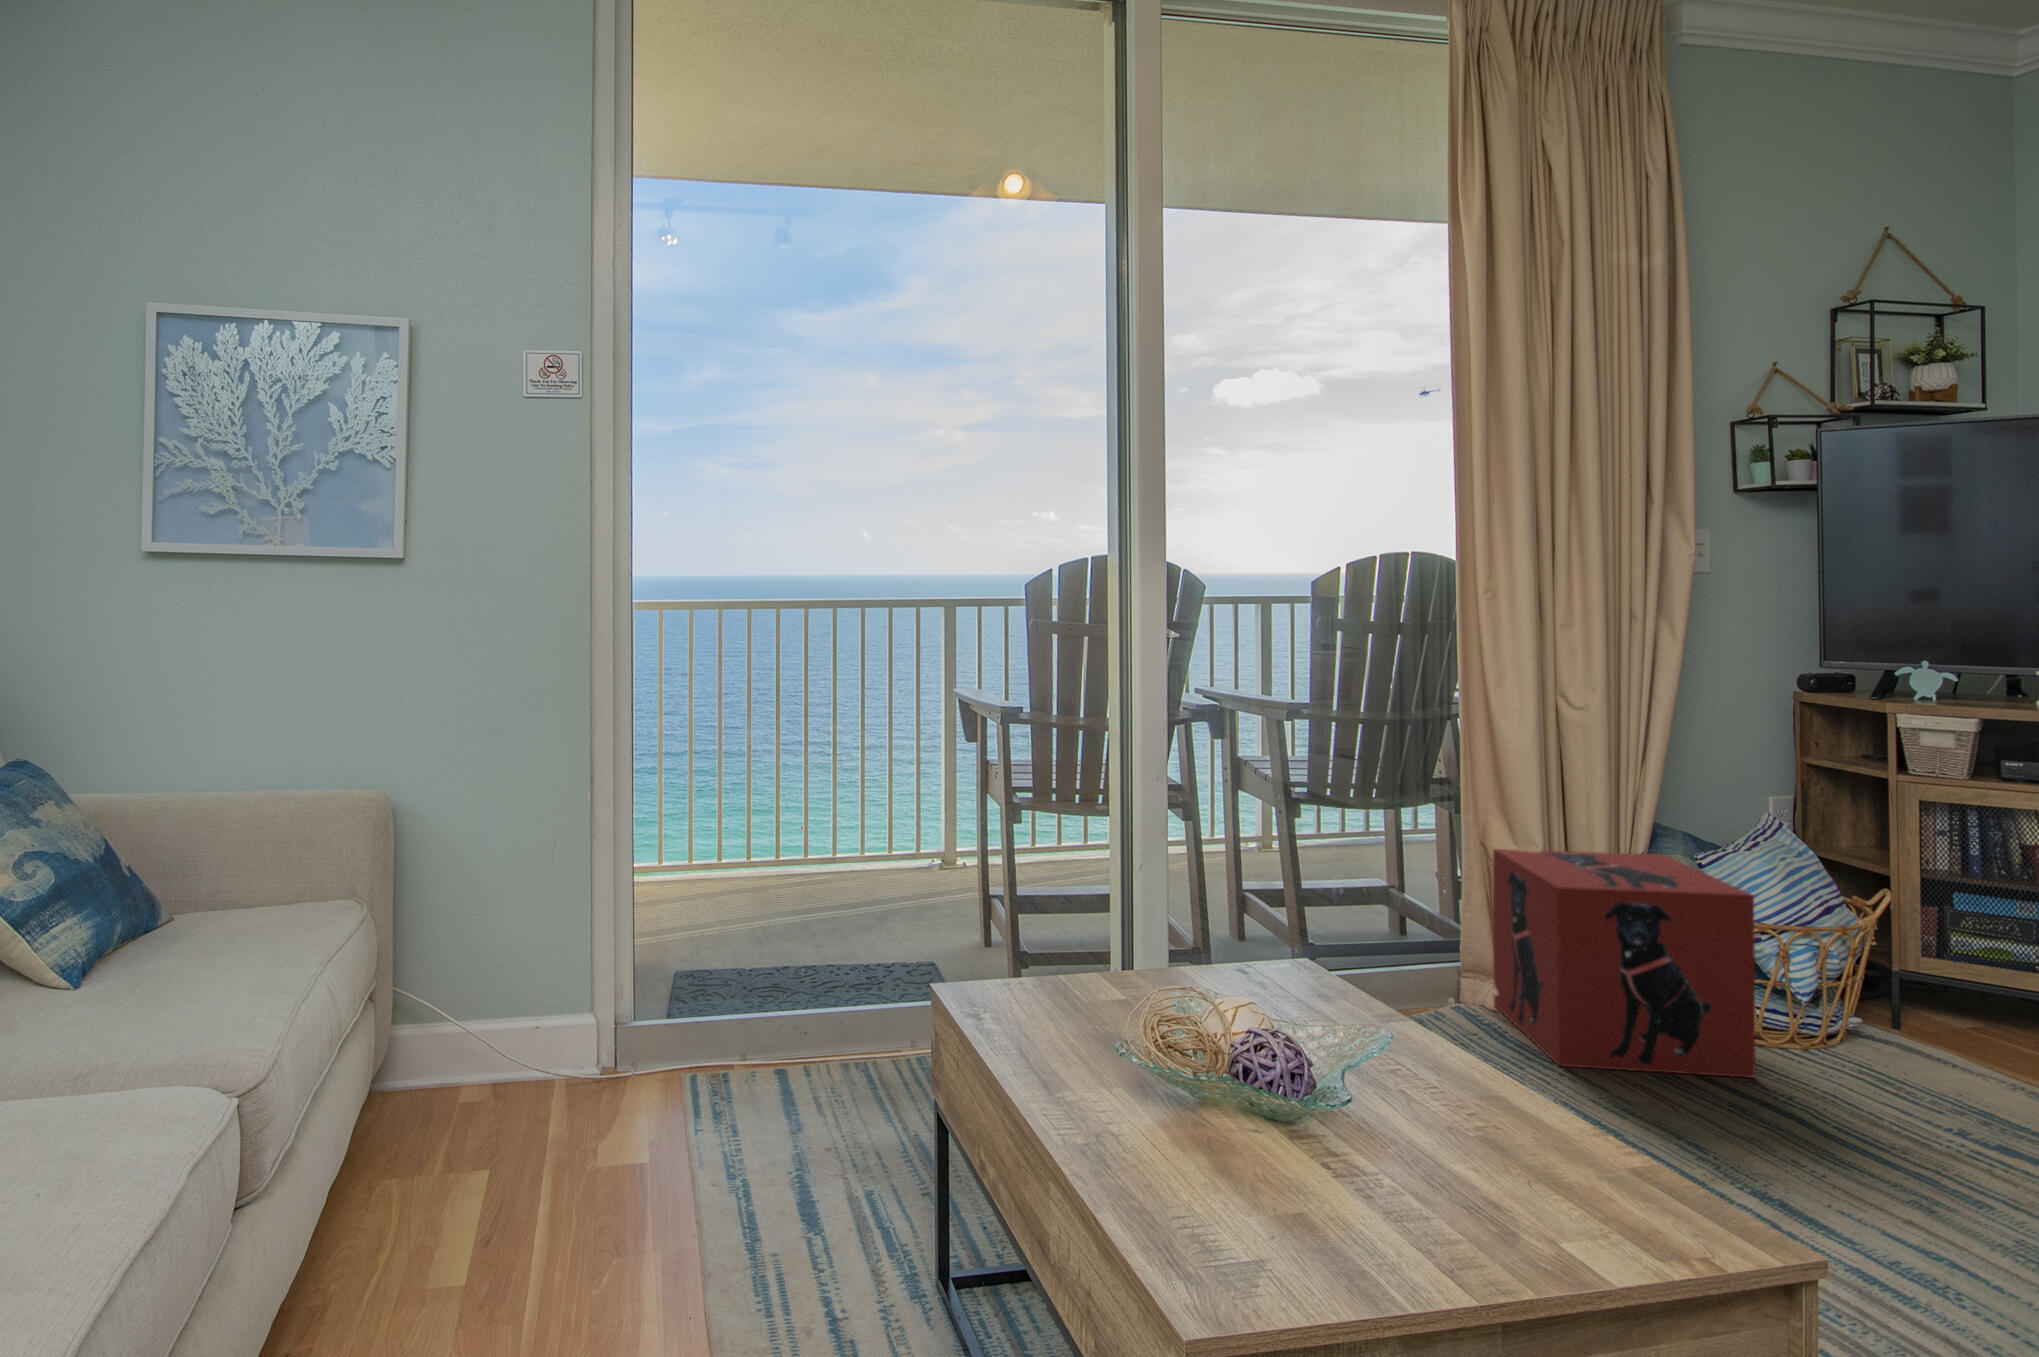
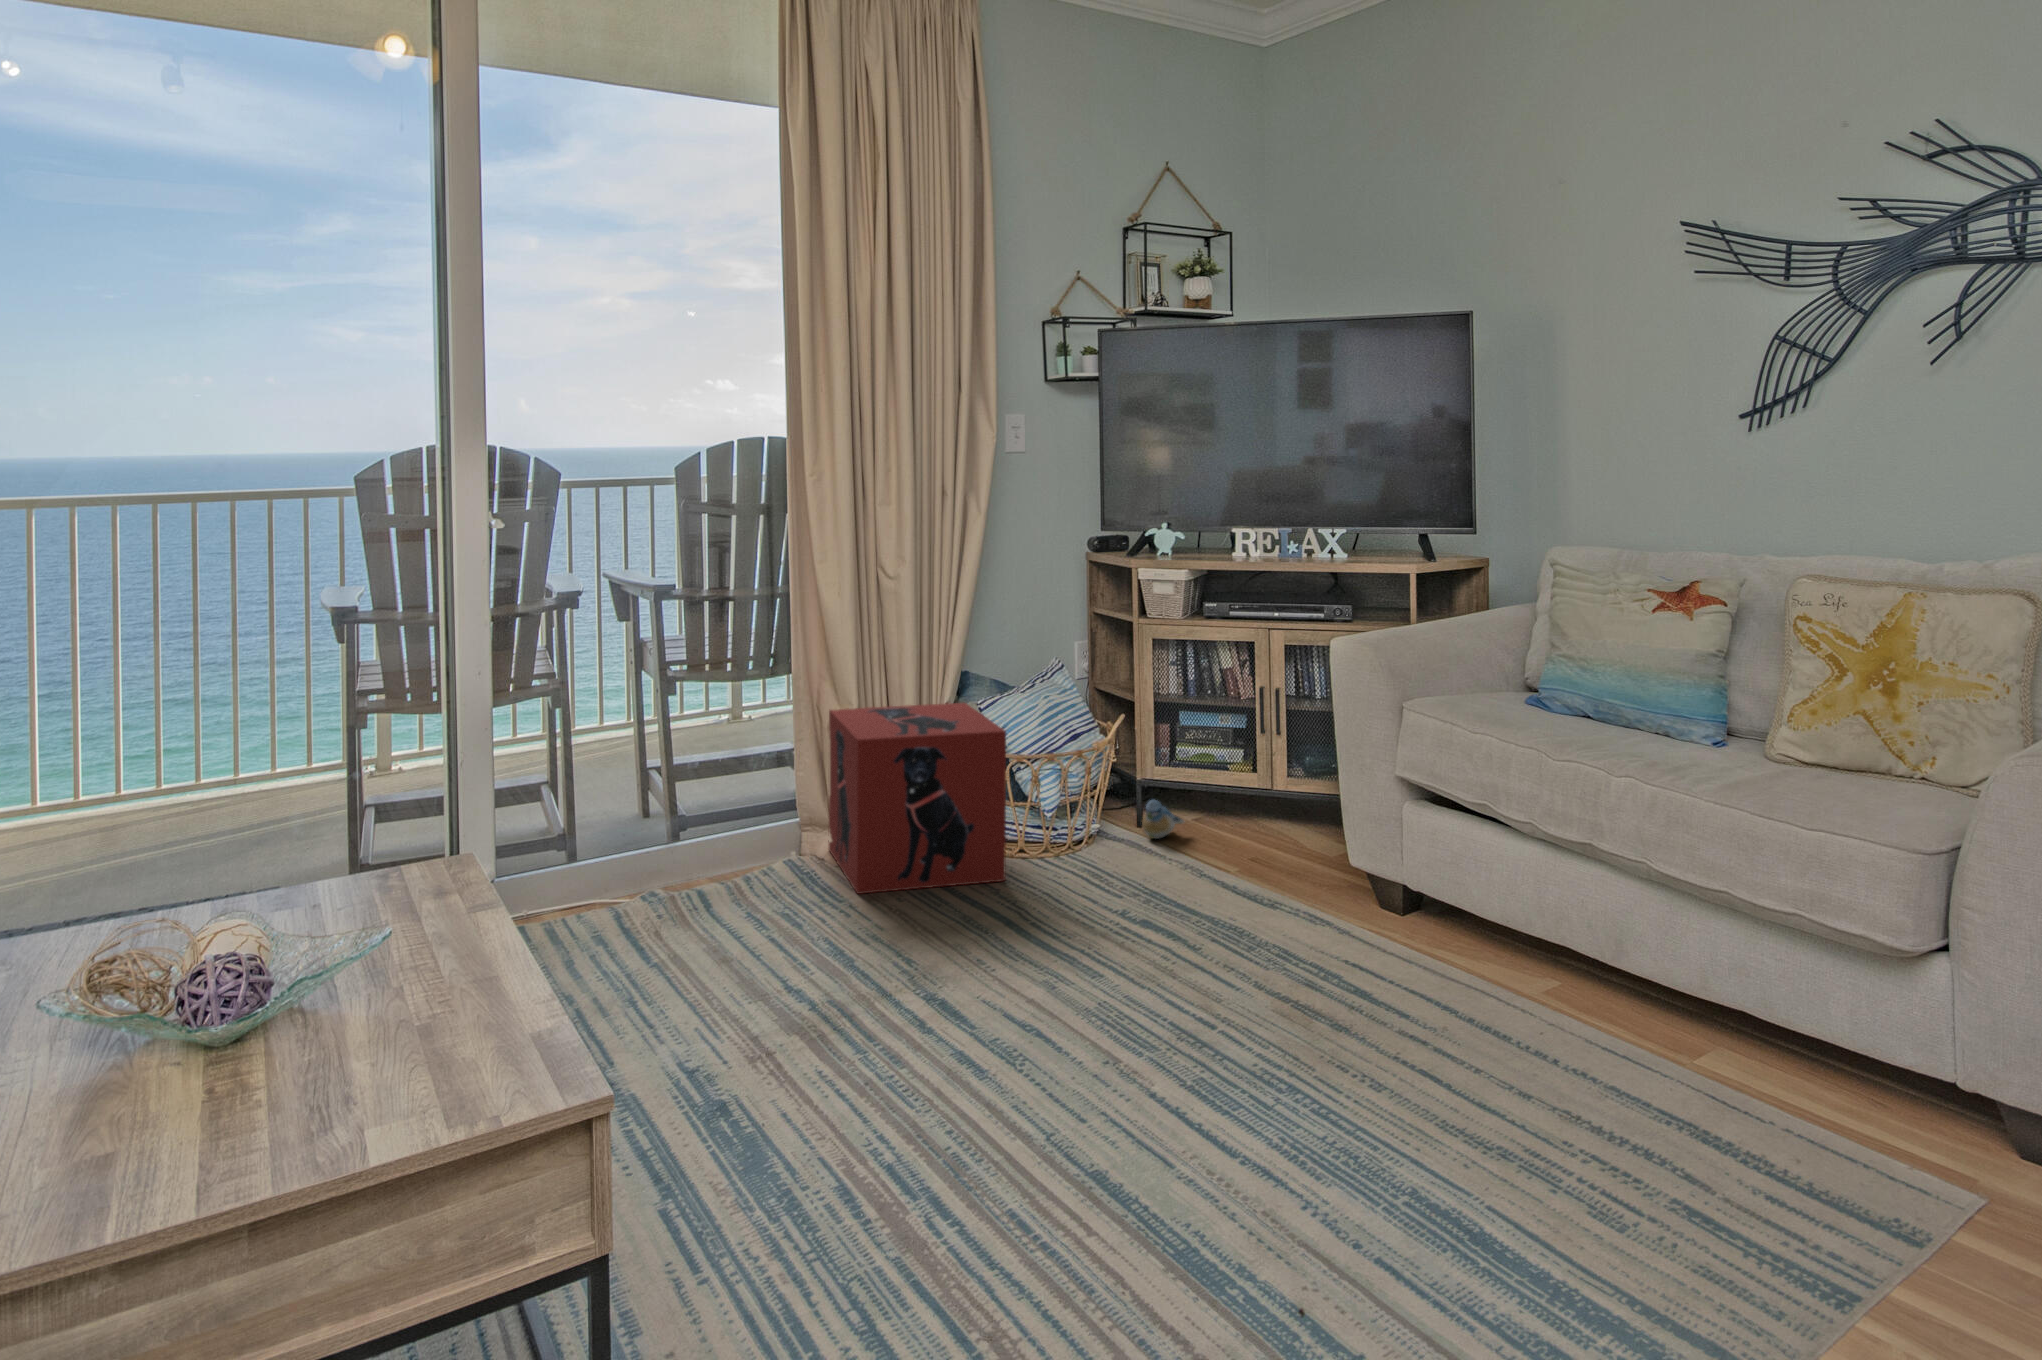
plush toy: none [1923,998,1988,1049] -> present [1142,800,1184,839]

